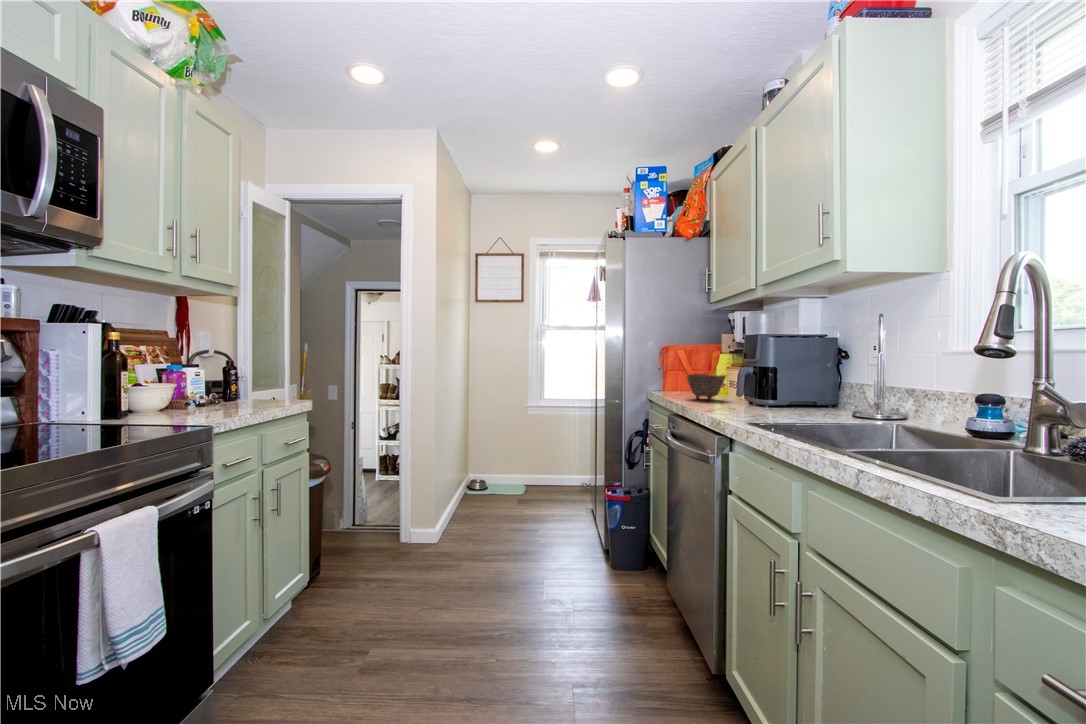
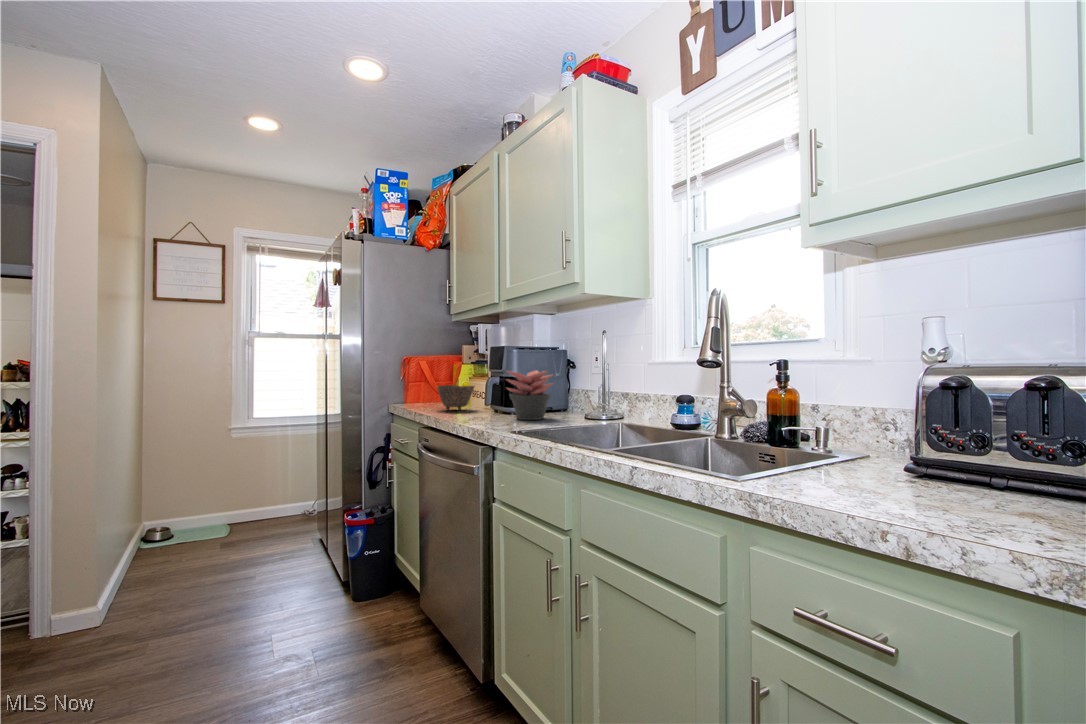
succulent plant: none [753,360,811,414] -> present [507,370,553,420]

